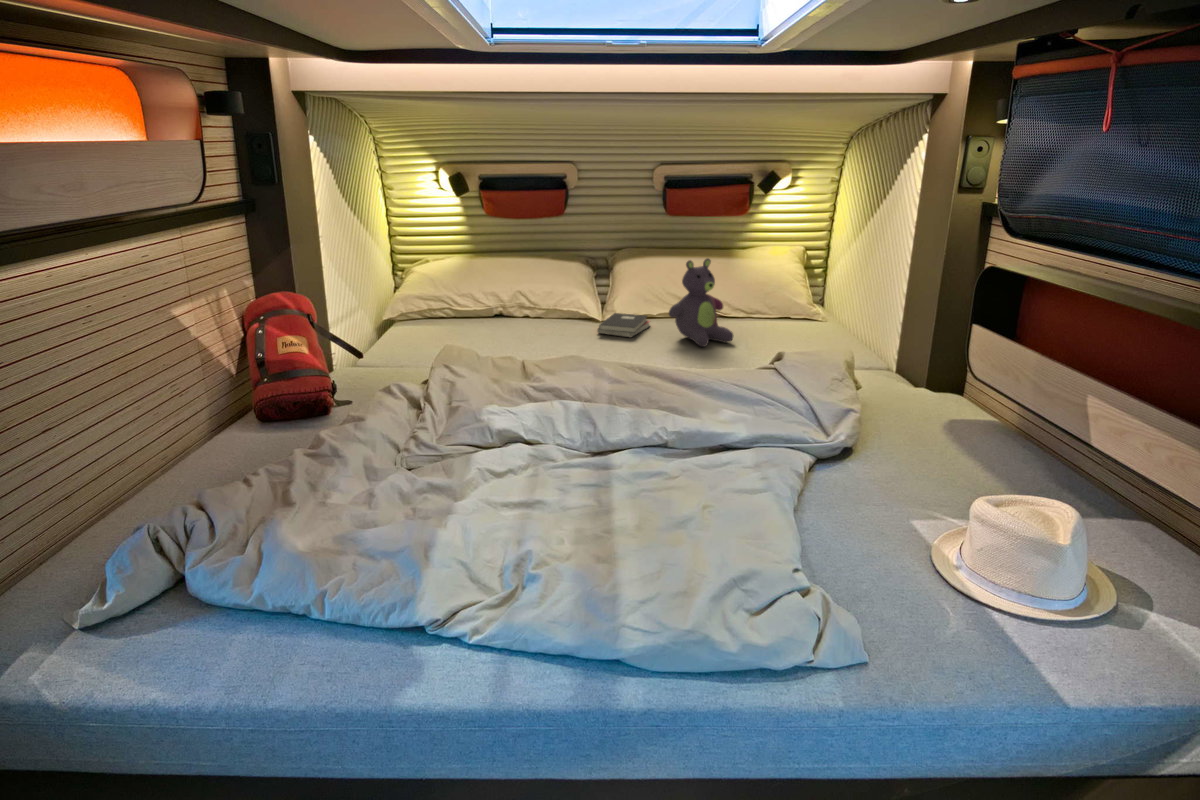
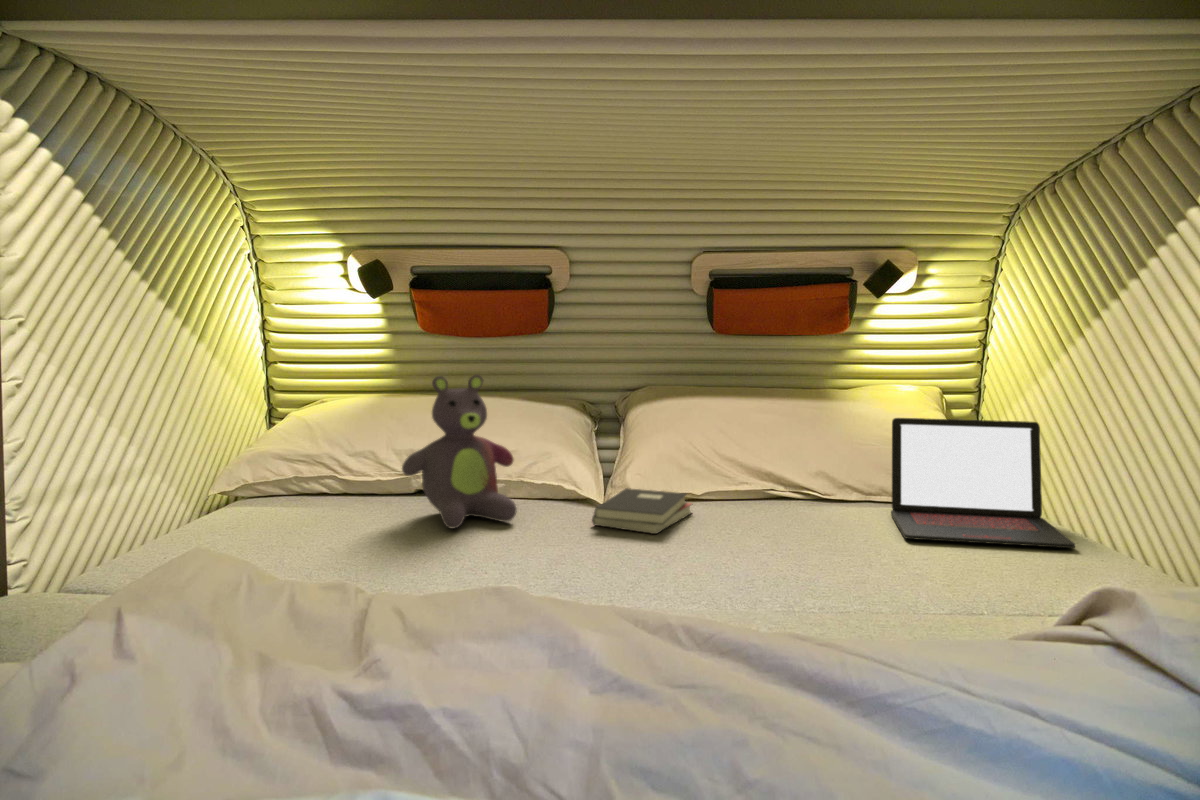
stuffed bear: present [669,258,734,347] -> present [402,375,517,528]
laptop: none [756,273,839,342] -> present [891,418,1075,548]

